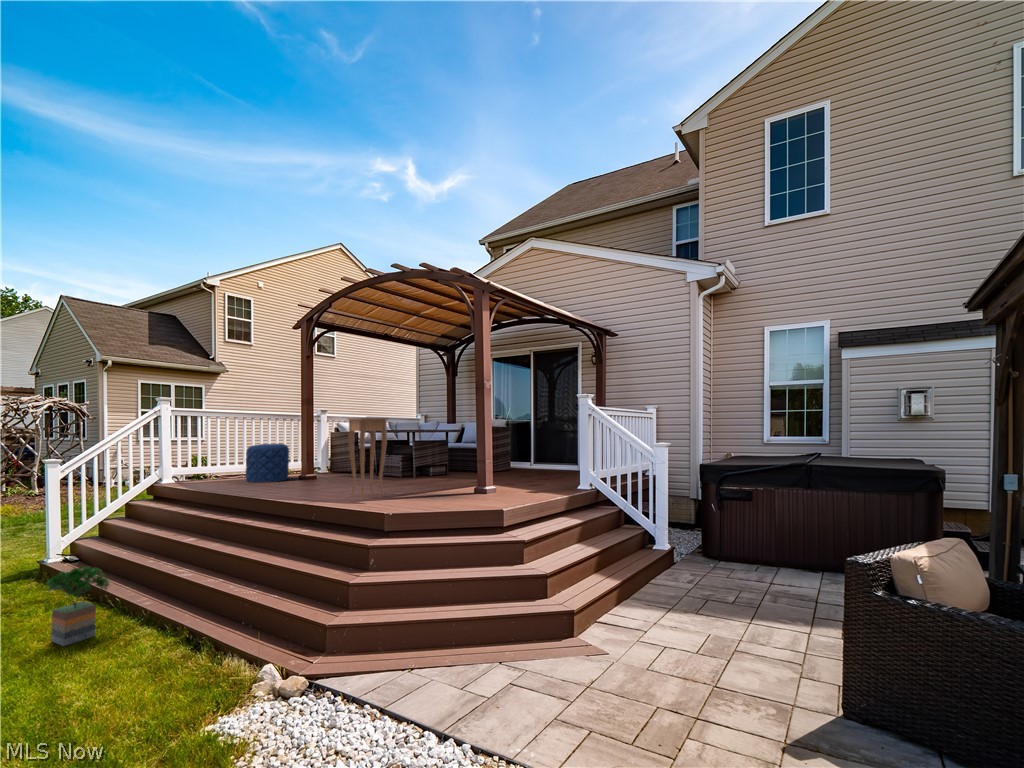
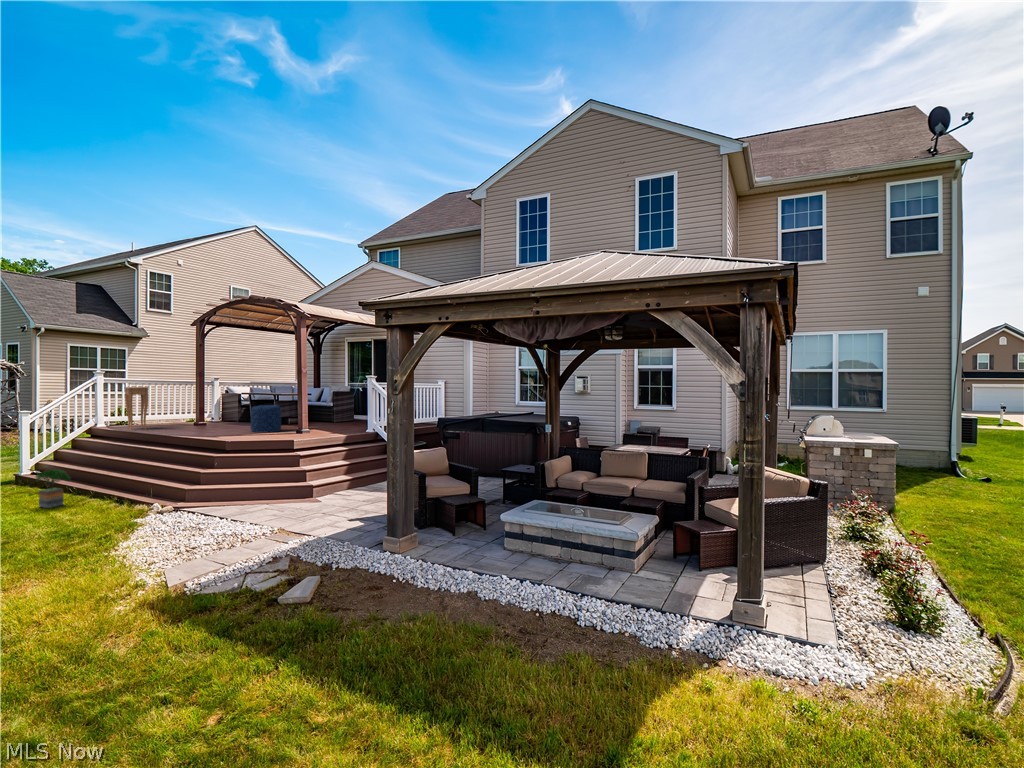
side table: present [348,418,388,498] -> present [125,387,149,430]
pouf: present [246,444,289,483] -> present [251,405,281,432]

